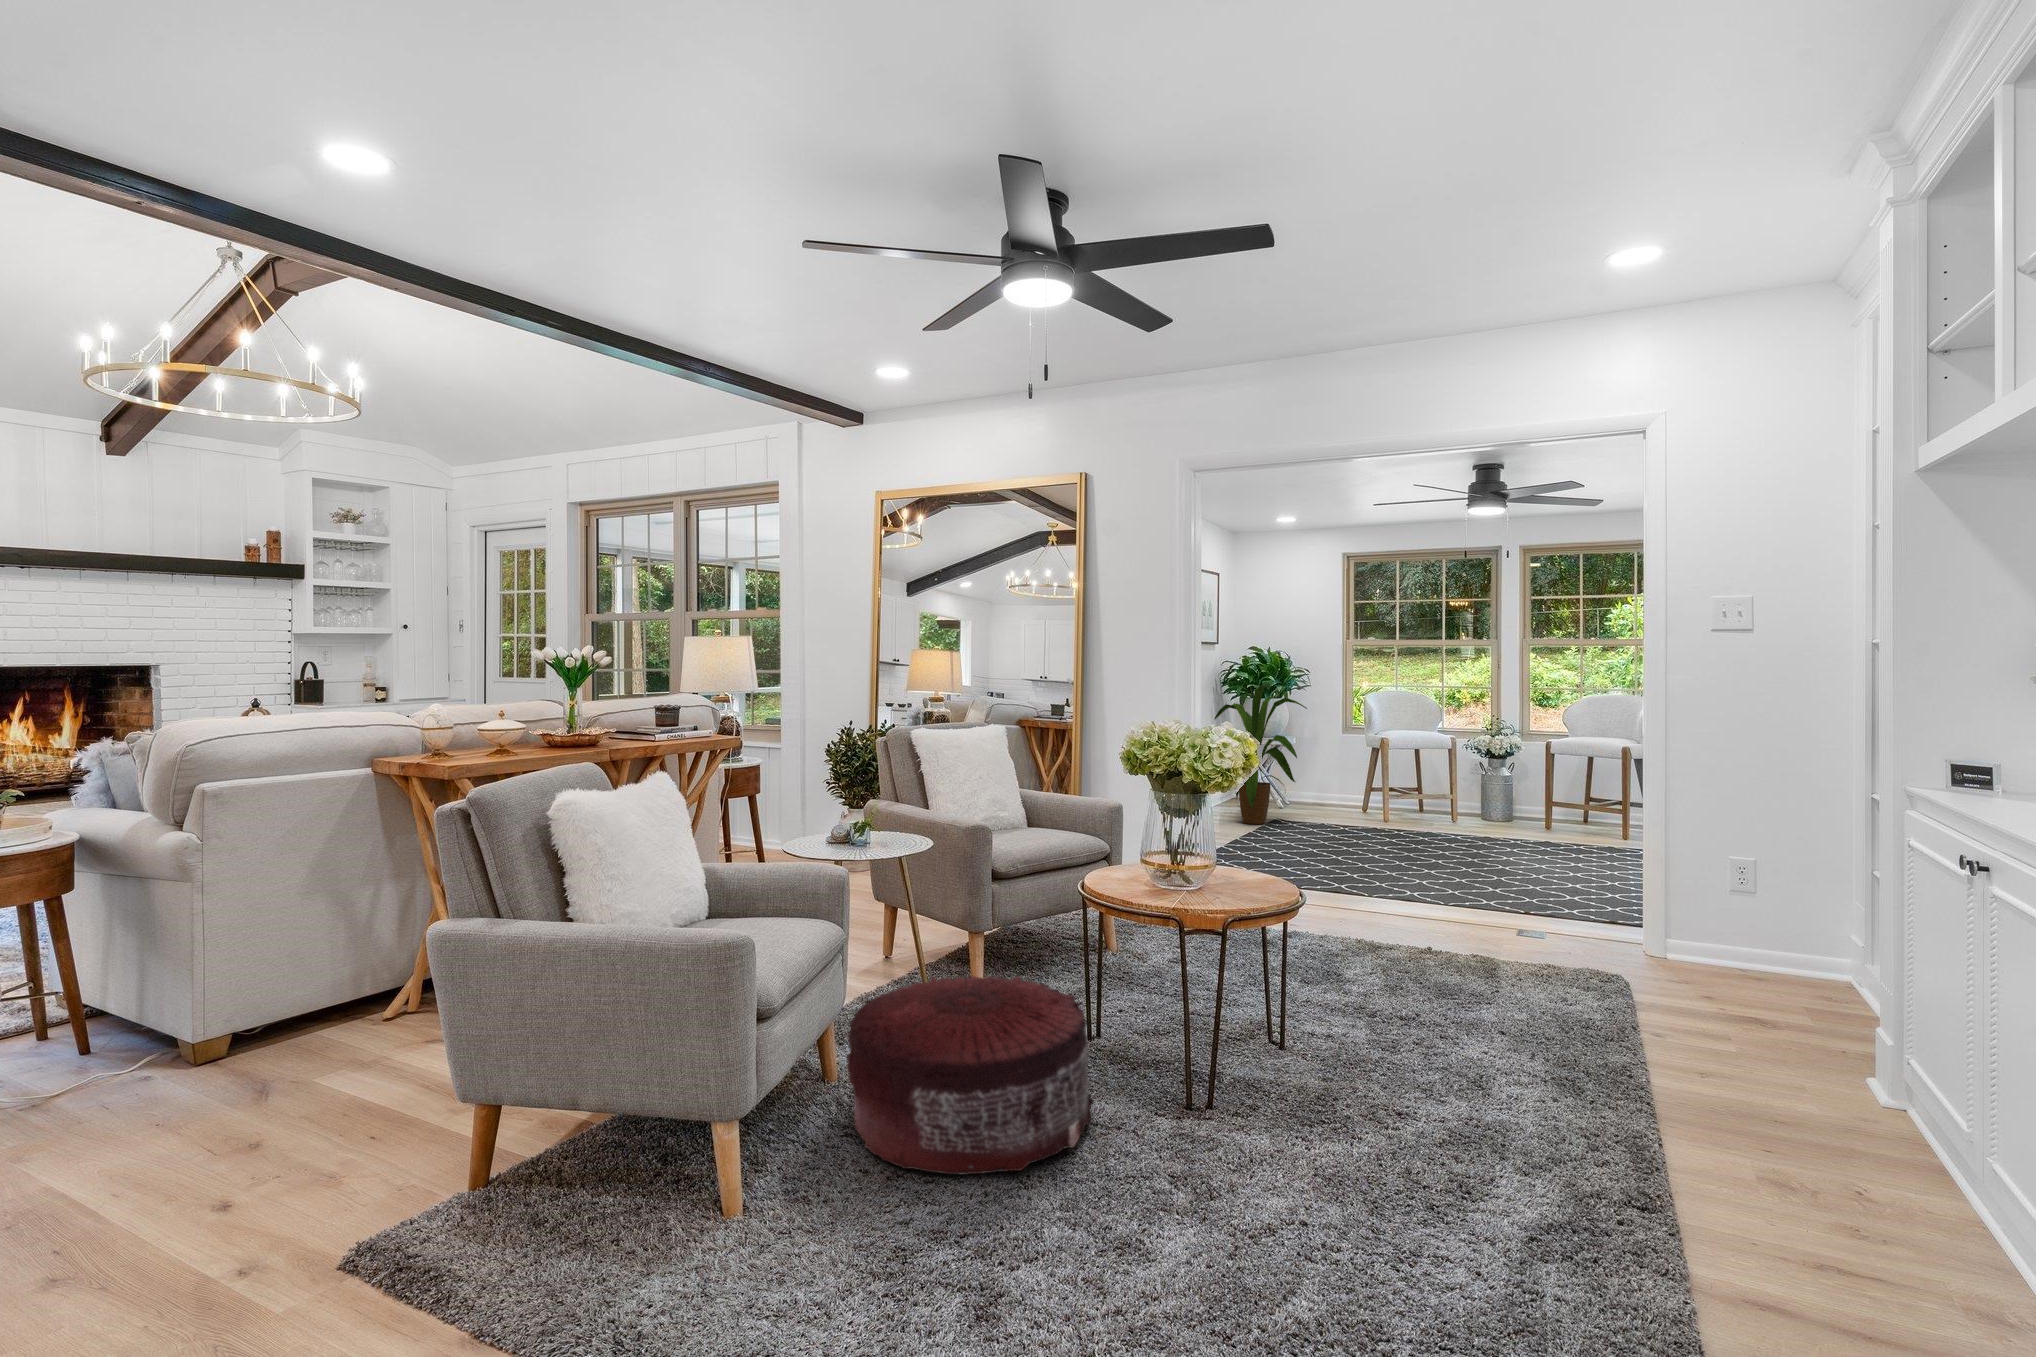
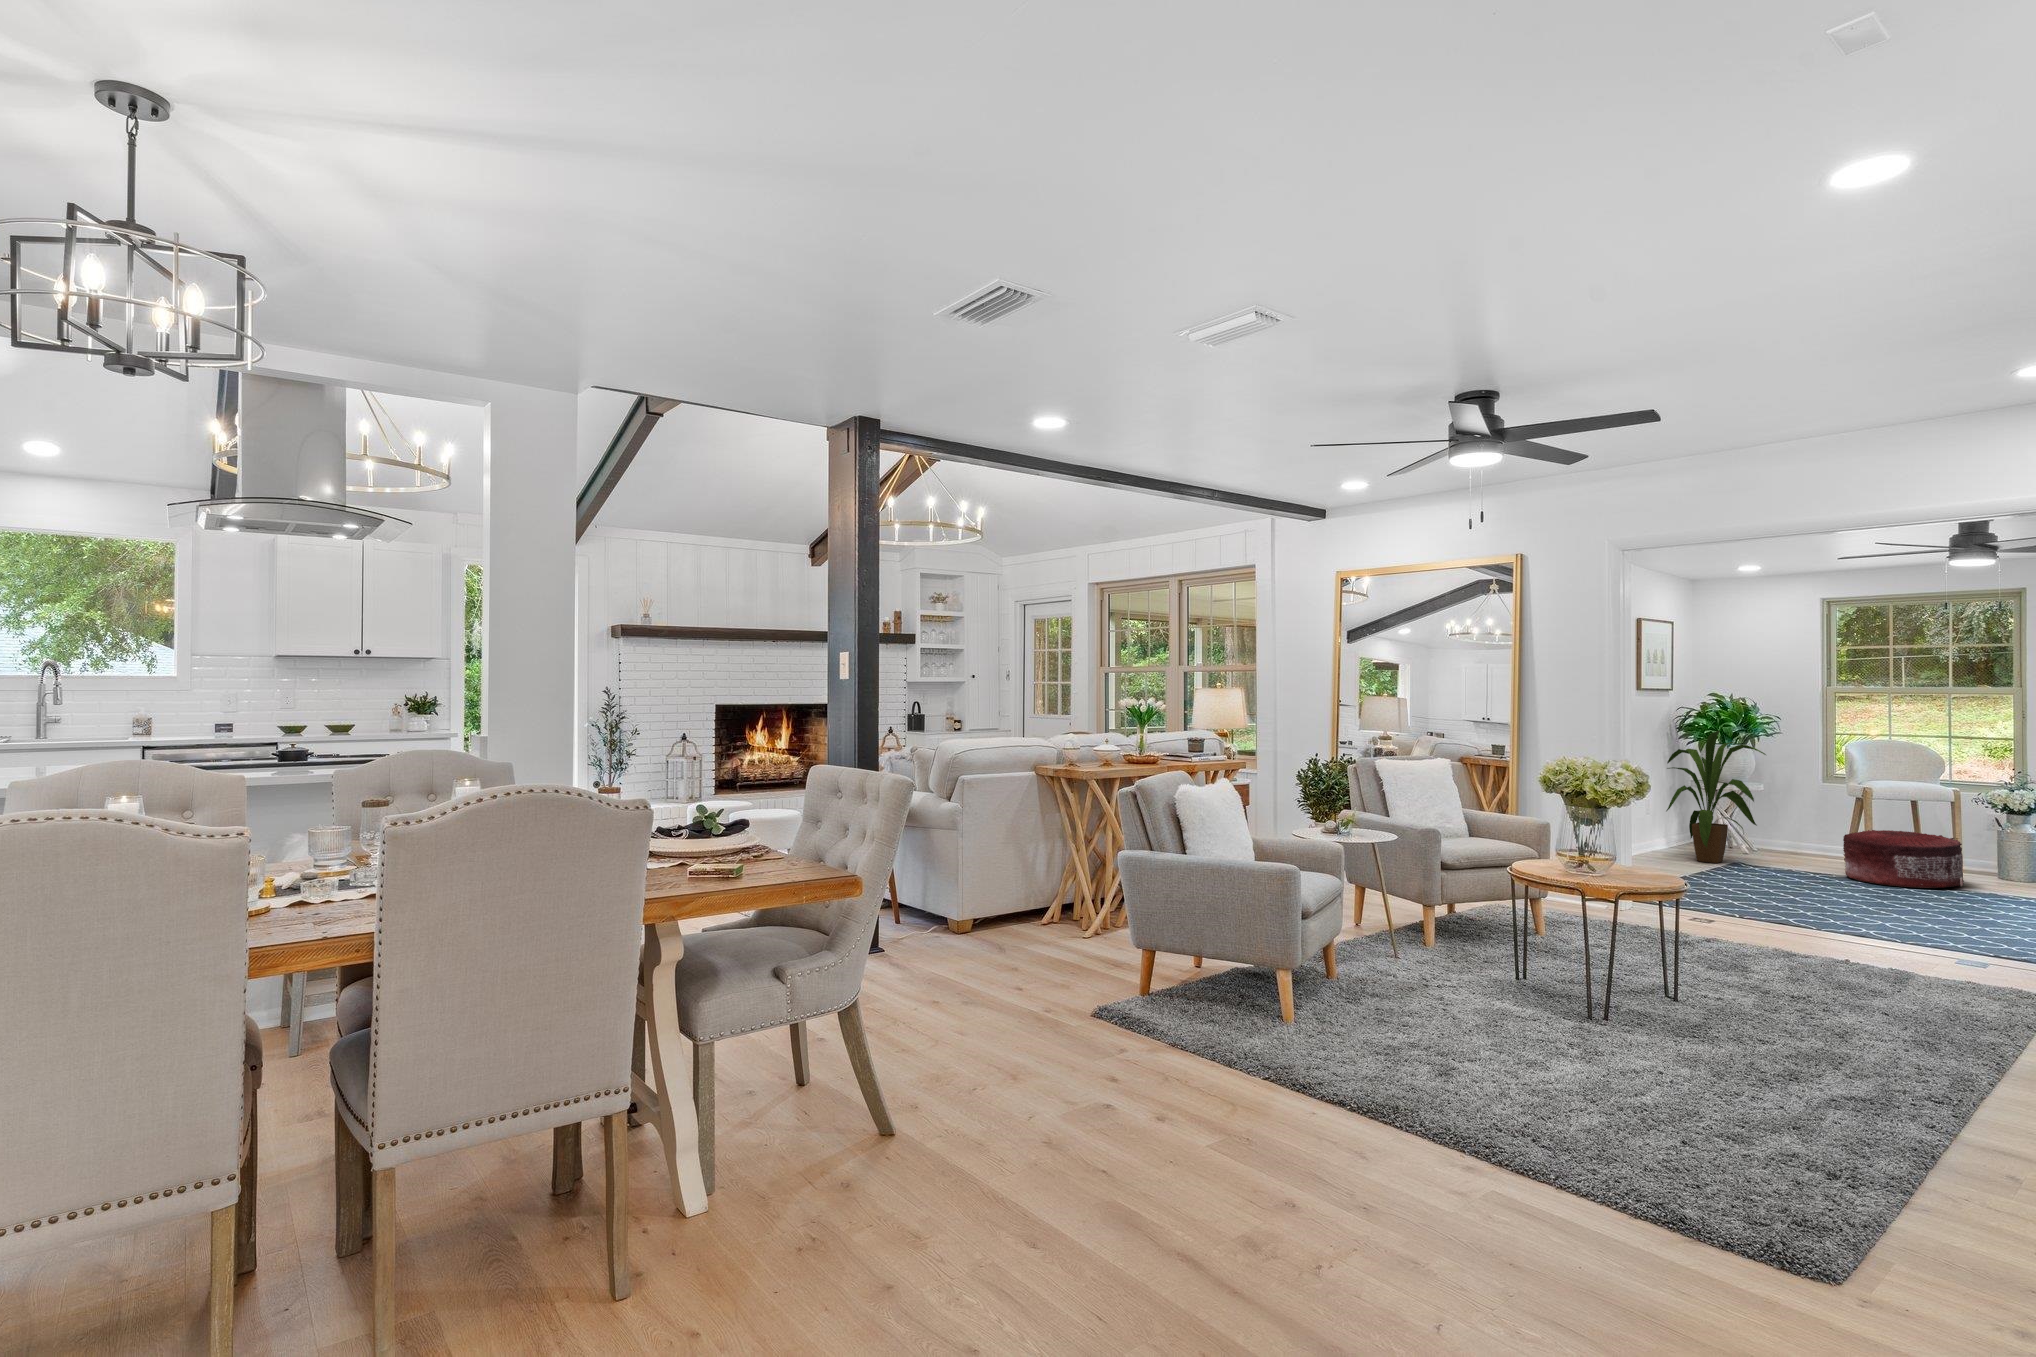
pouf: present [846,976,1095,1175] -> present [1843,830,1964,888]

